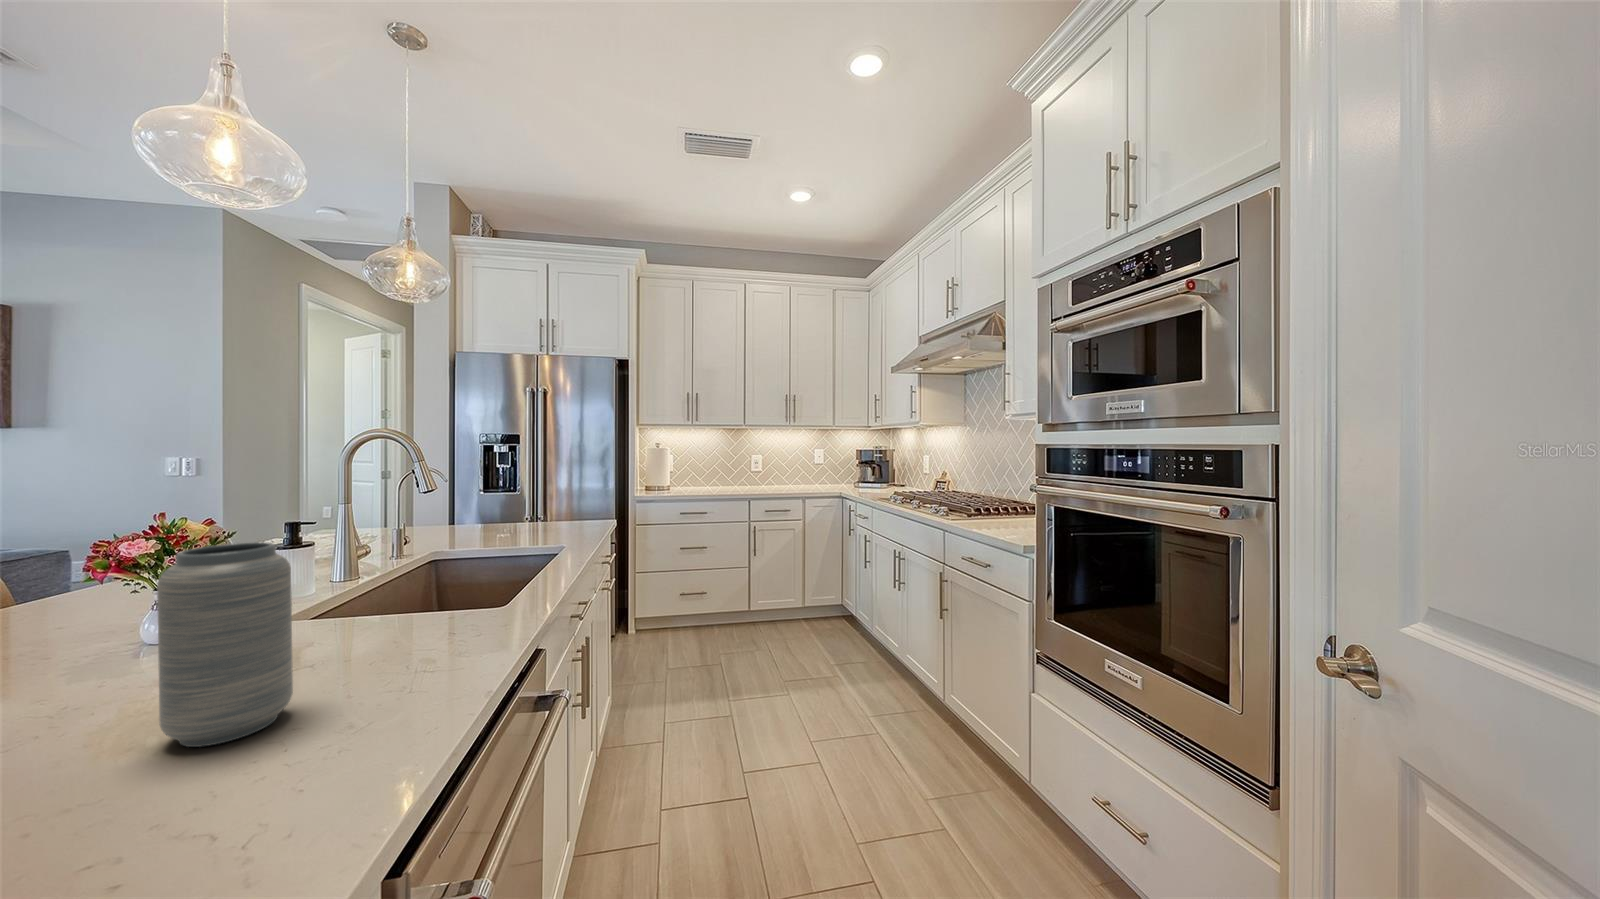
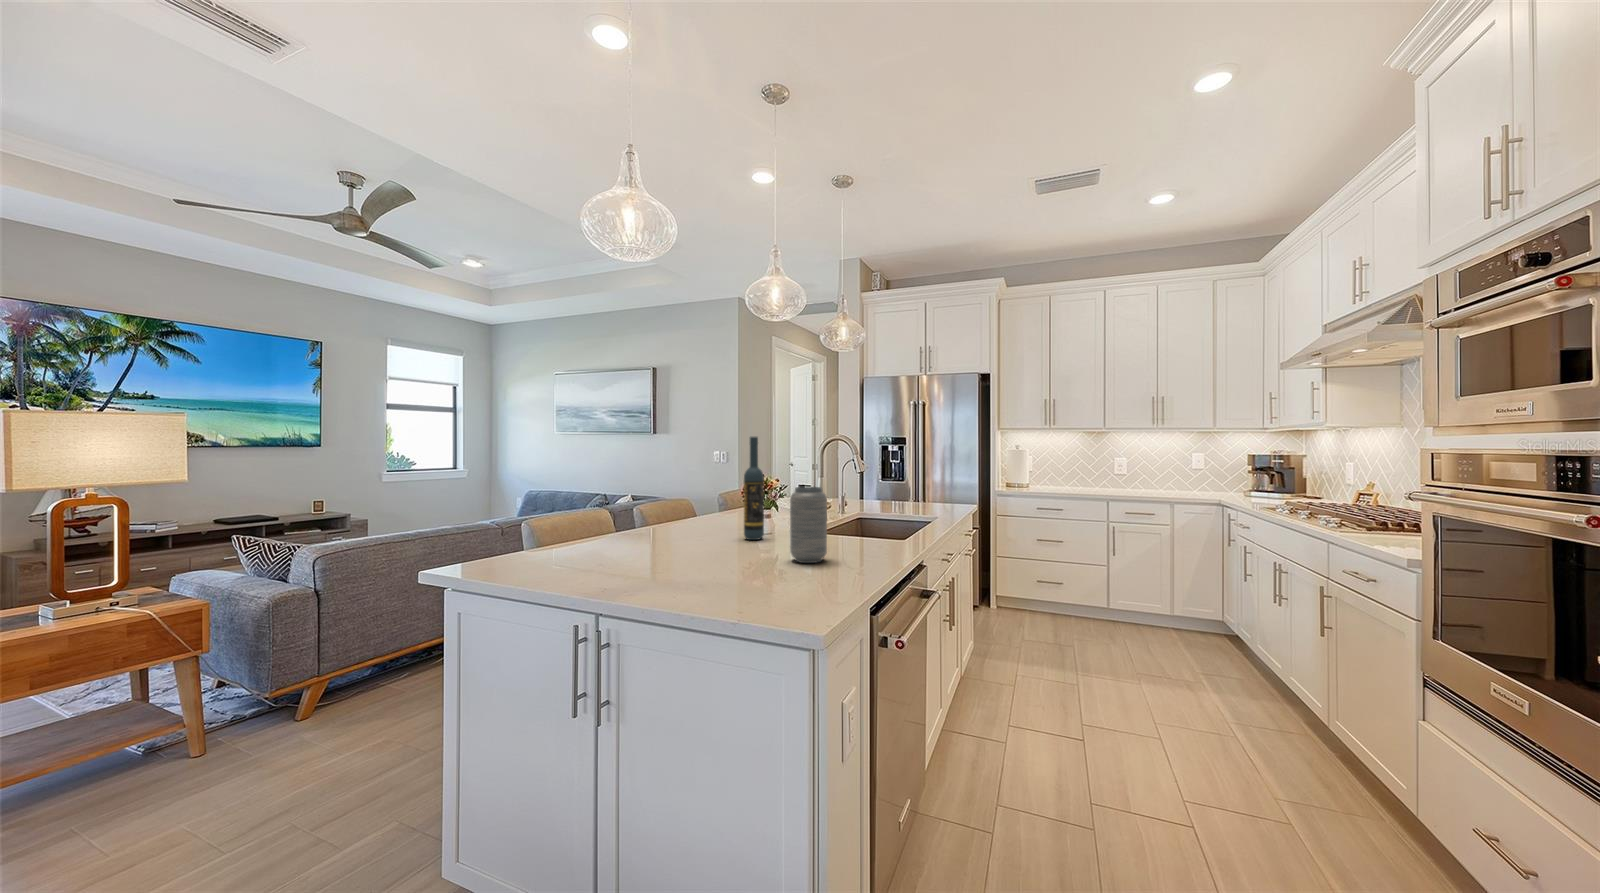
wine bottle: none [61,423,141,675] -> present [744,437,764,540]

